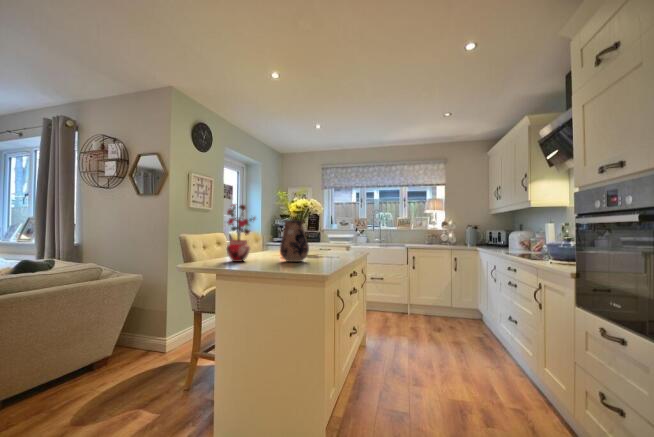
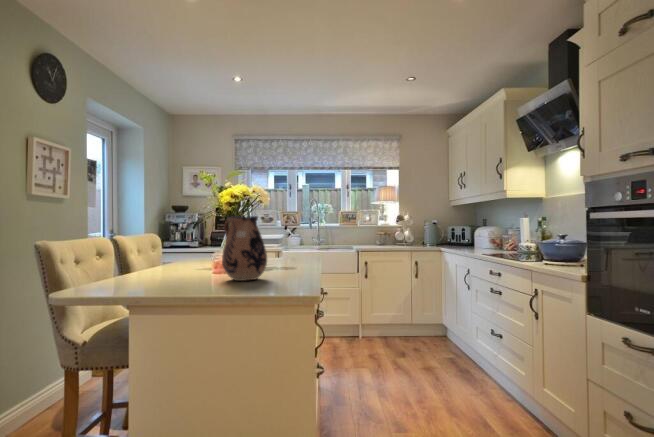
potted plant: present [227,204,255,262] -> none [124,186,184,286]

